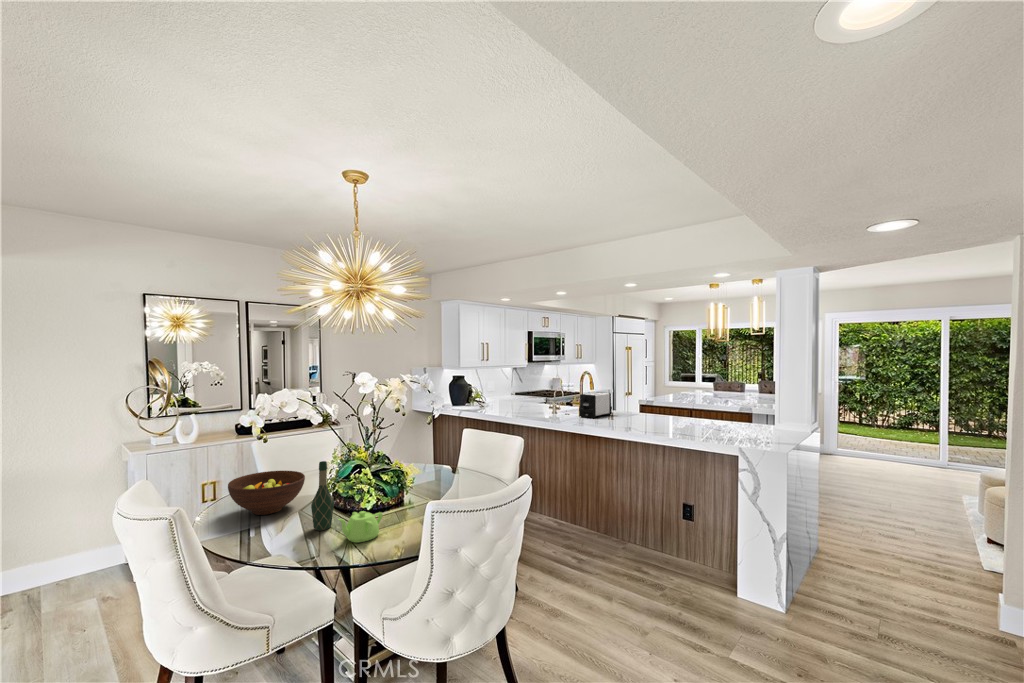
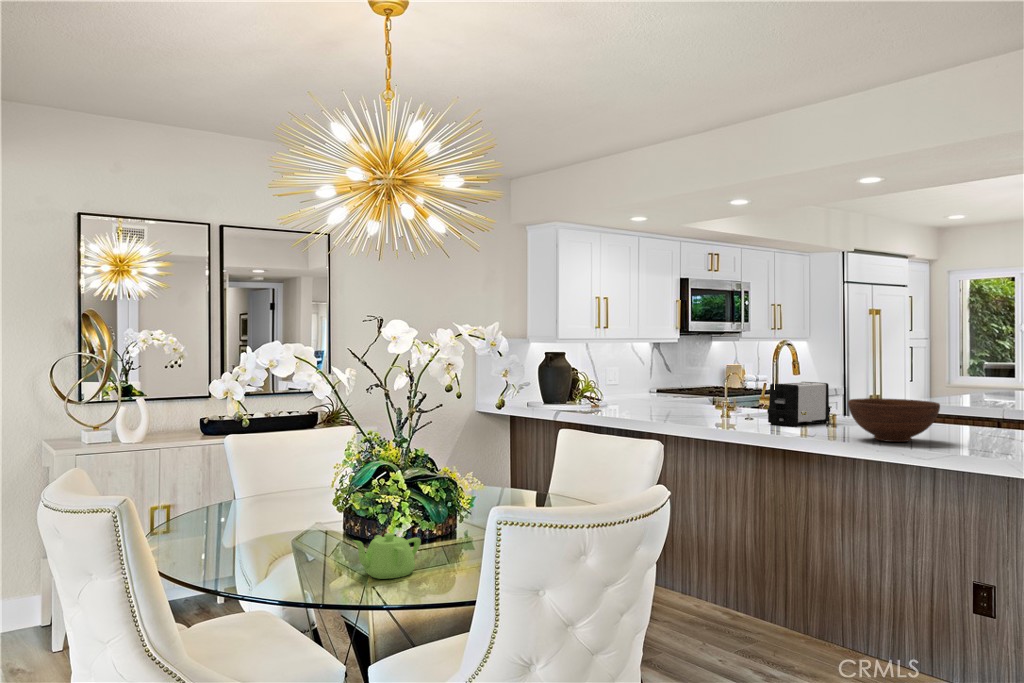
wine bottle: present [311,461,334,530] -> none [314,456,347,562]
fruit bowl: present [228,471,305,515] -> present [848,398,940,442]

